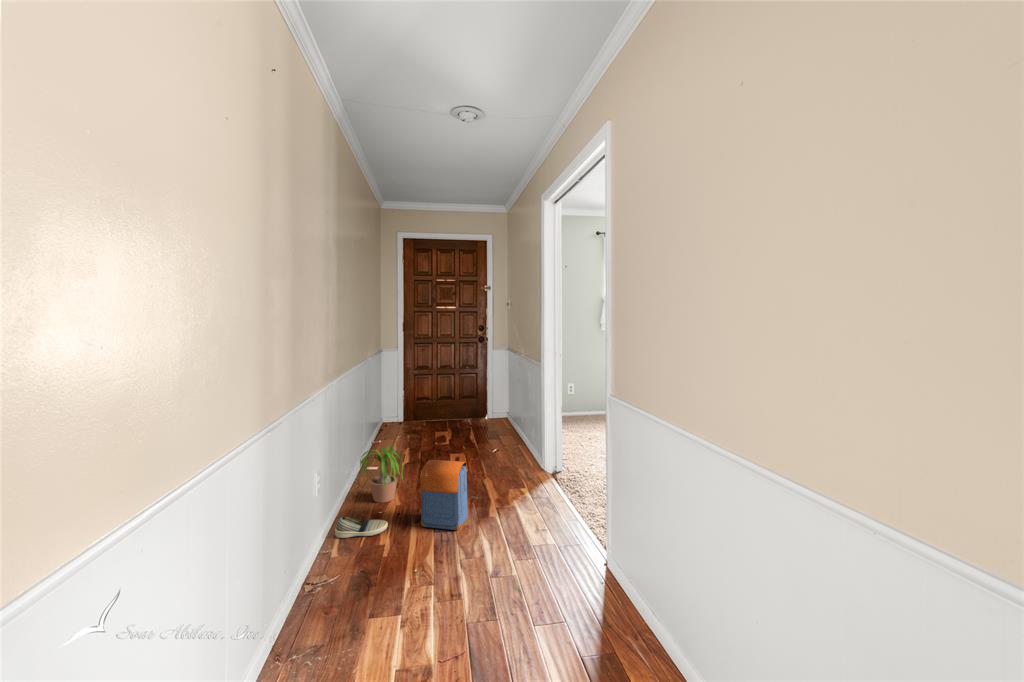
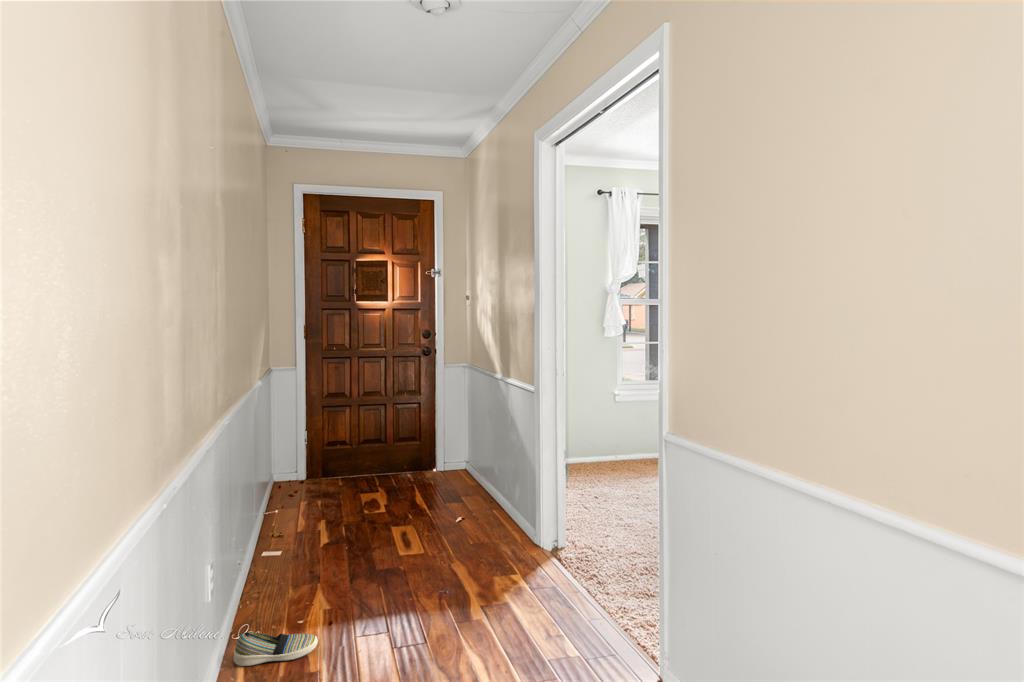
potted plant: present [360,446,404,503] -> none [245,517,337,607]
backpack: present [420,460,468,530] -> none [369,536,440,643]

